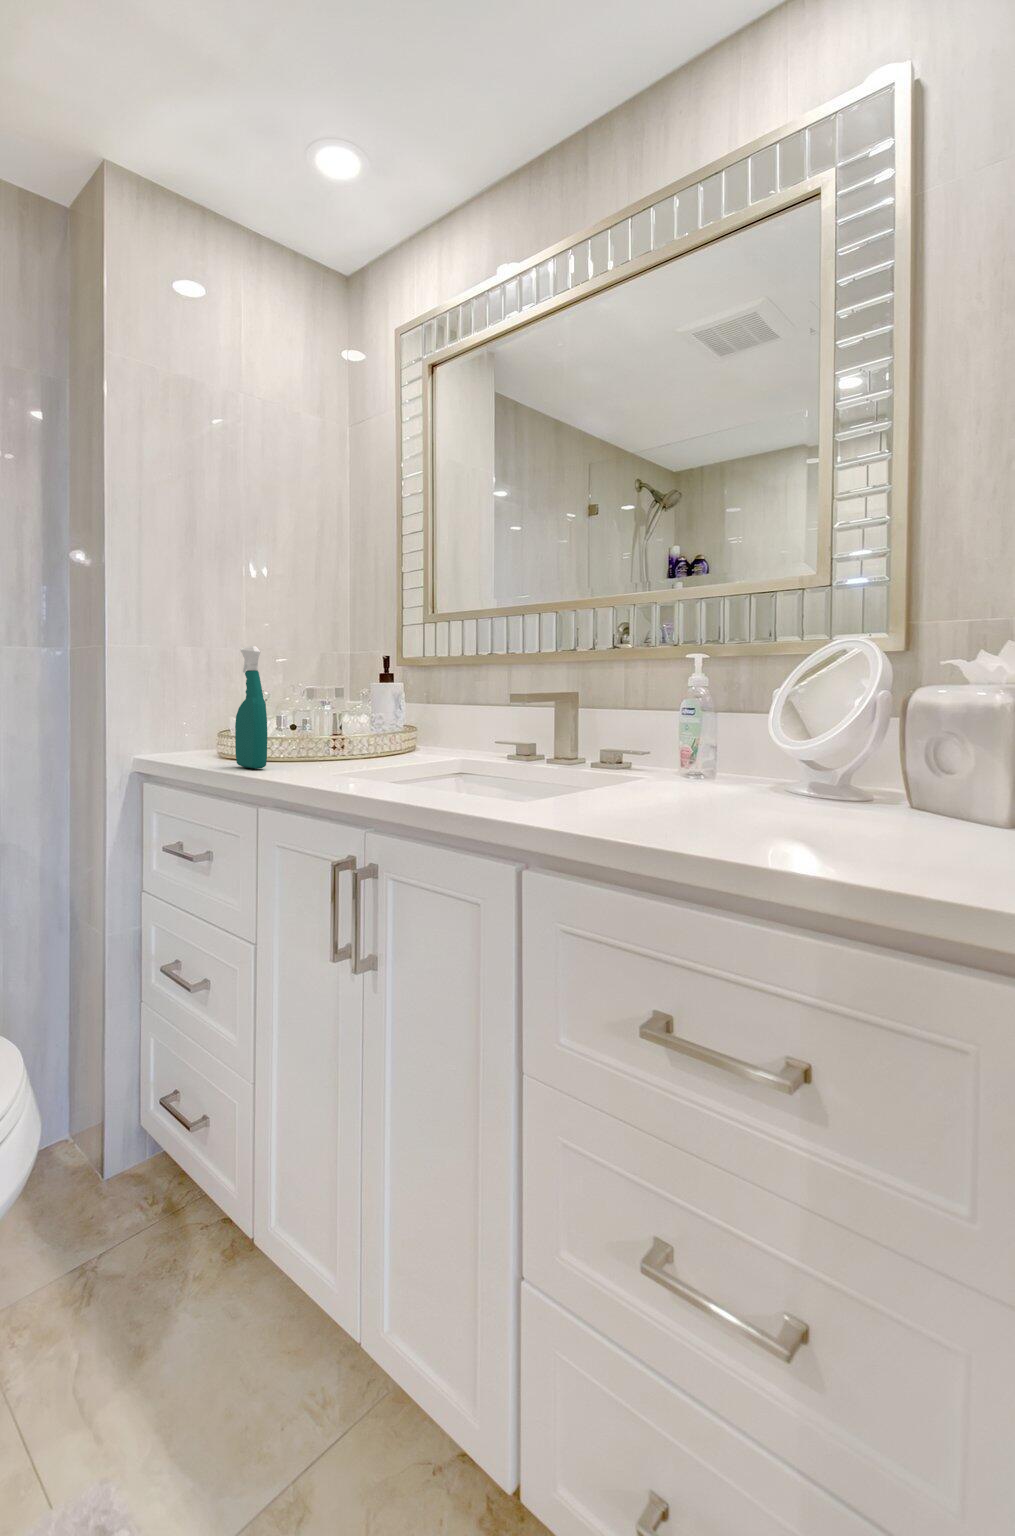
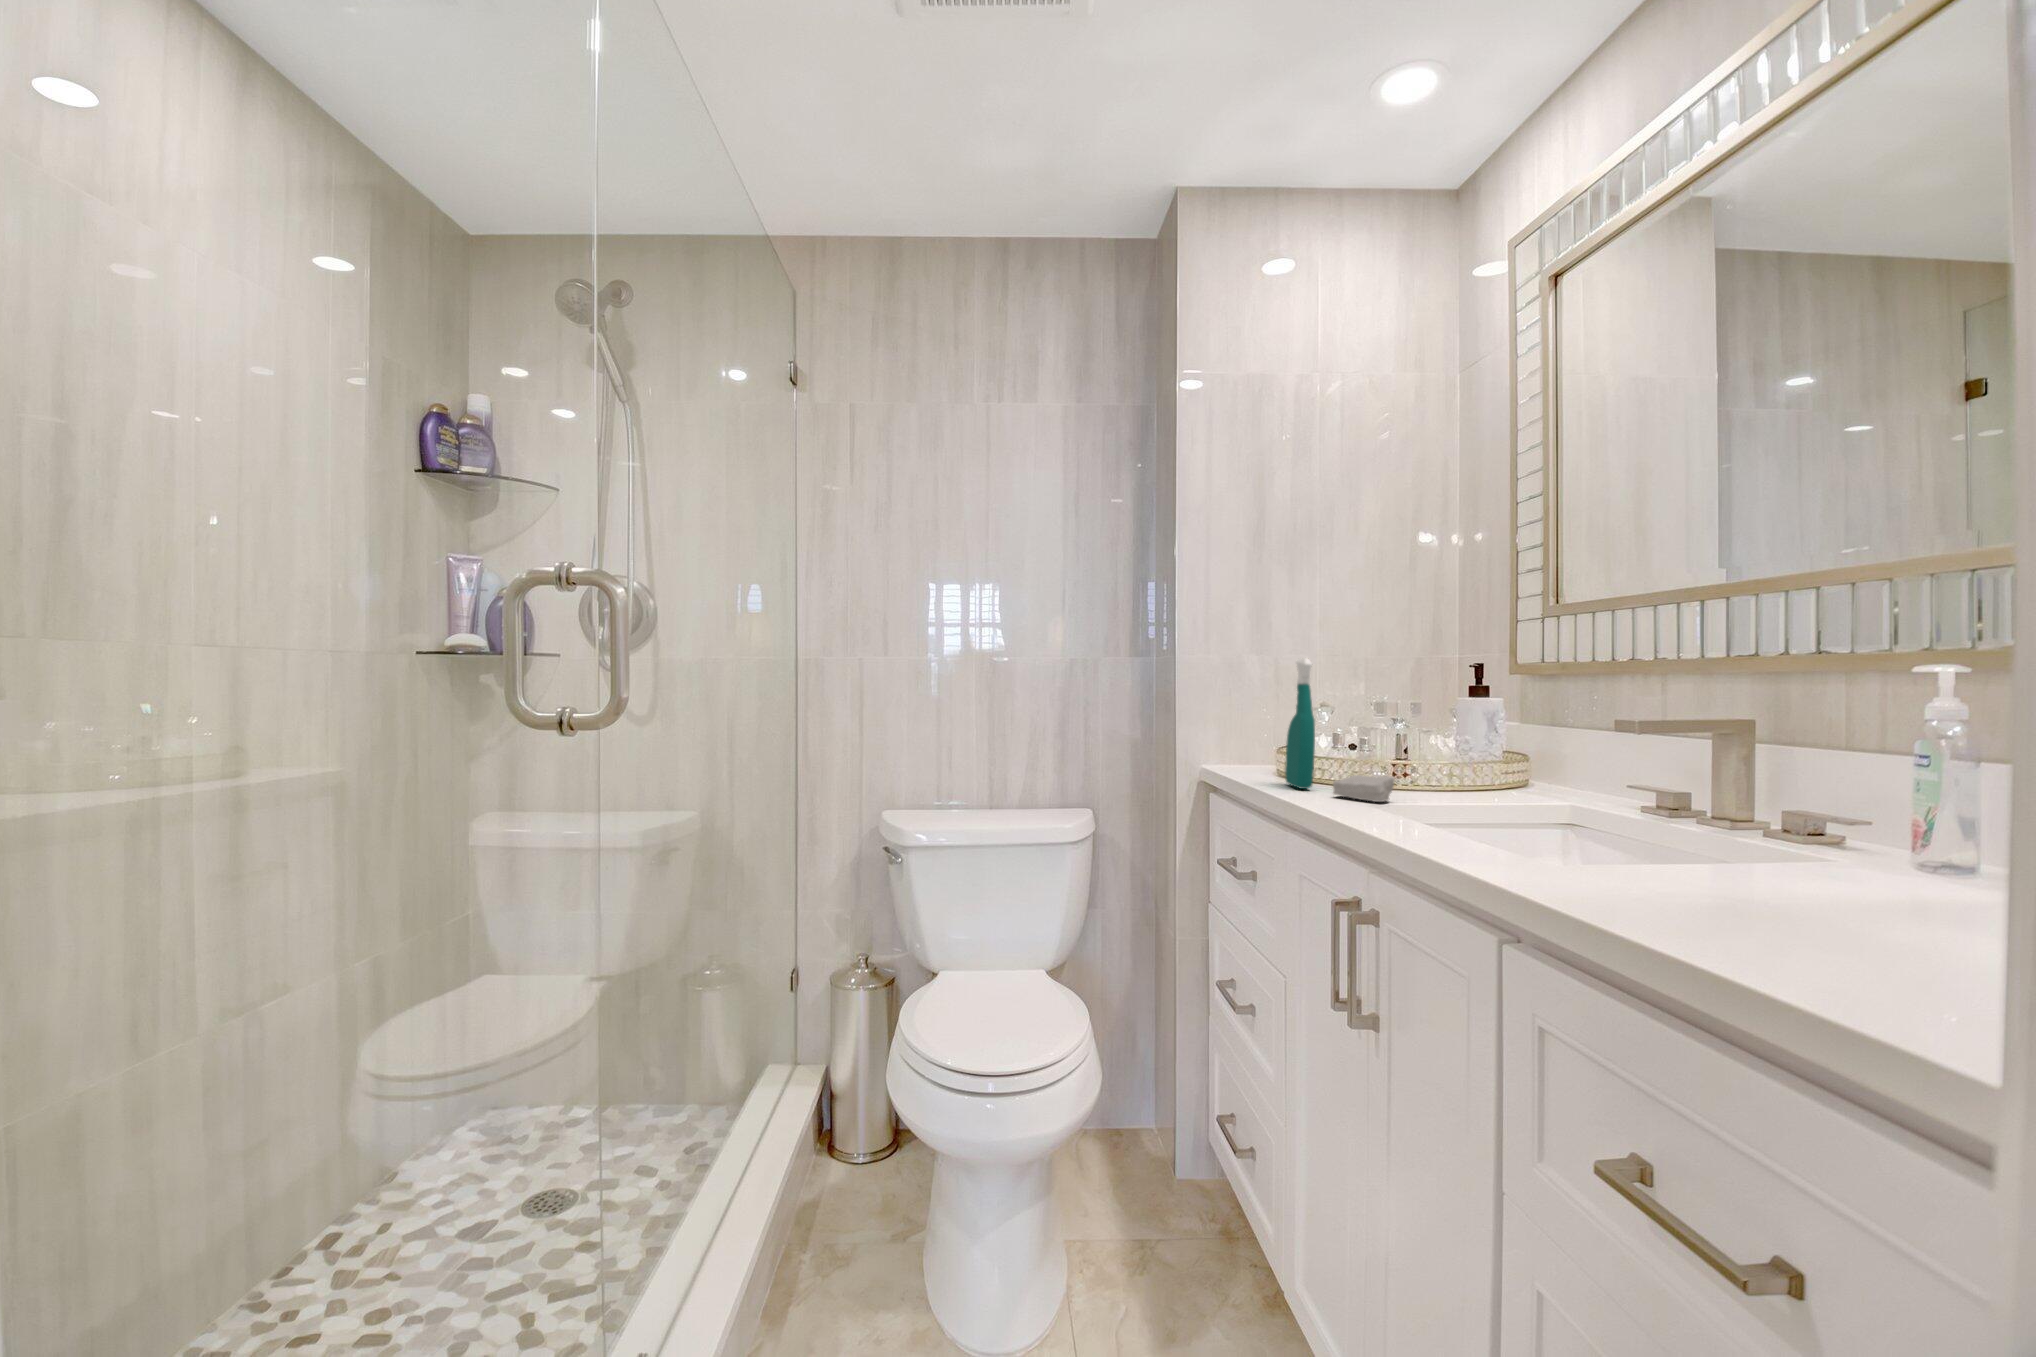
soap bar: none [291,750,343,773] -> present [1333,775,1394,802]

